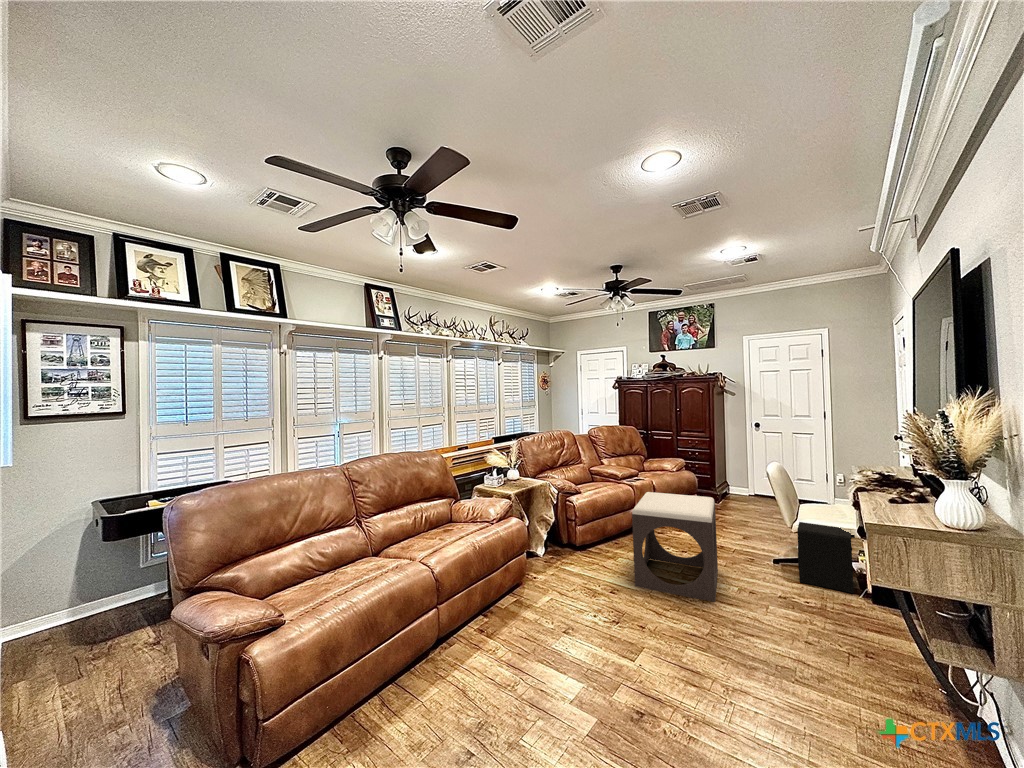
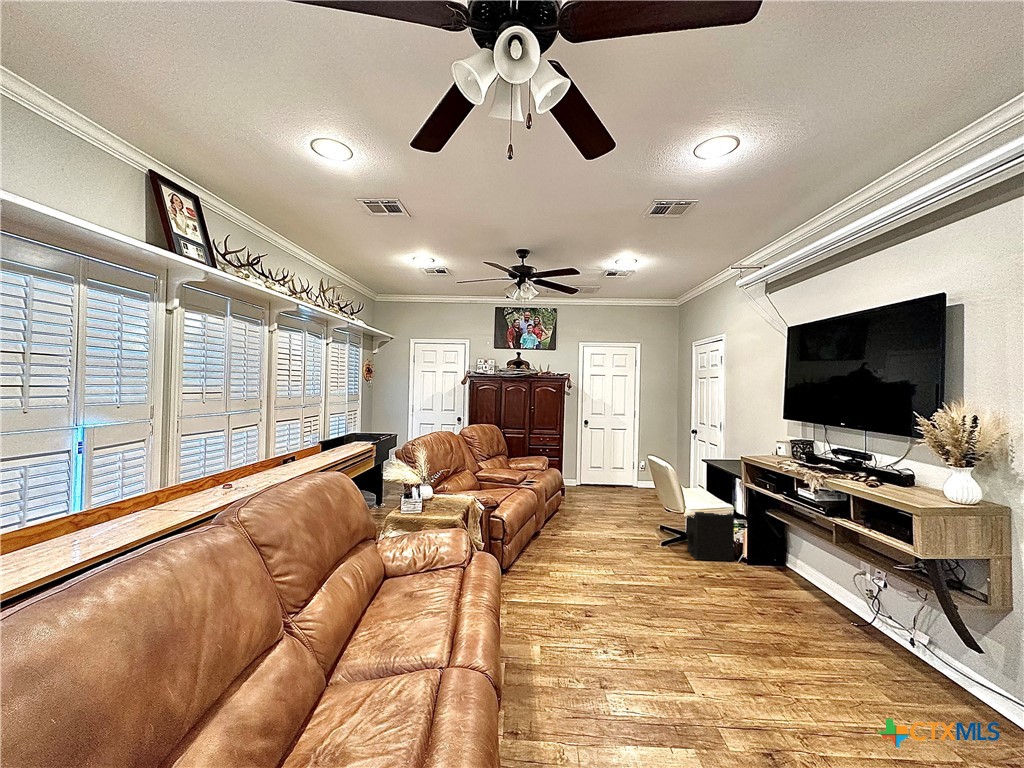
footstool: present [632,492,718,602] -> none [574,493,669,596]

